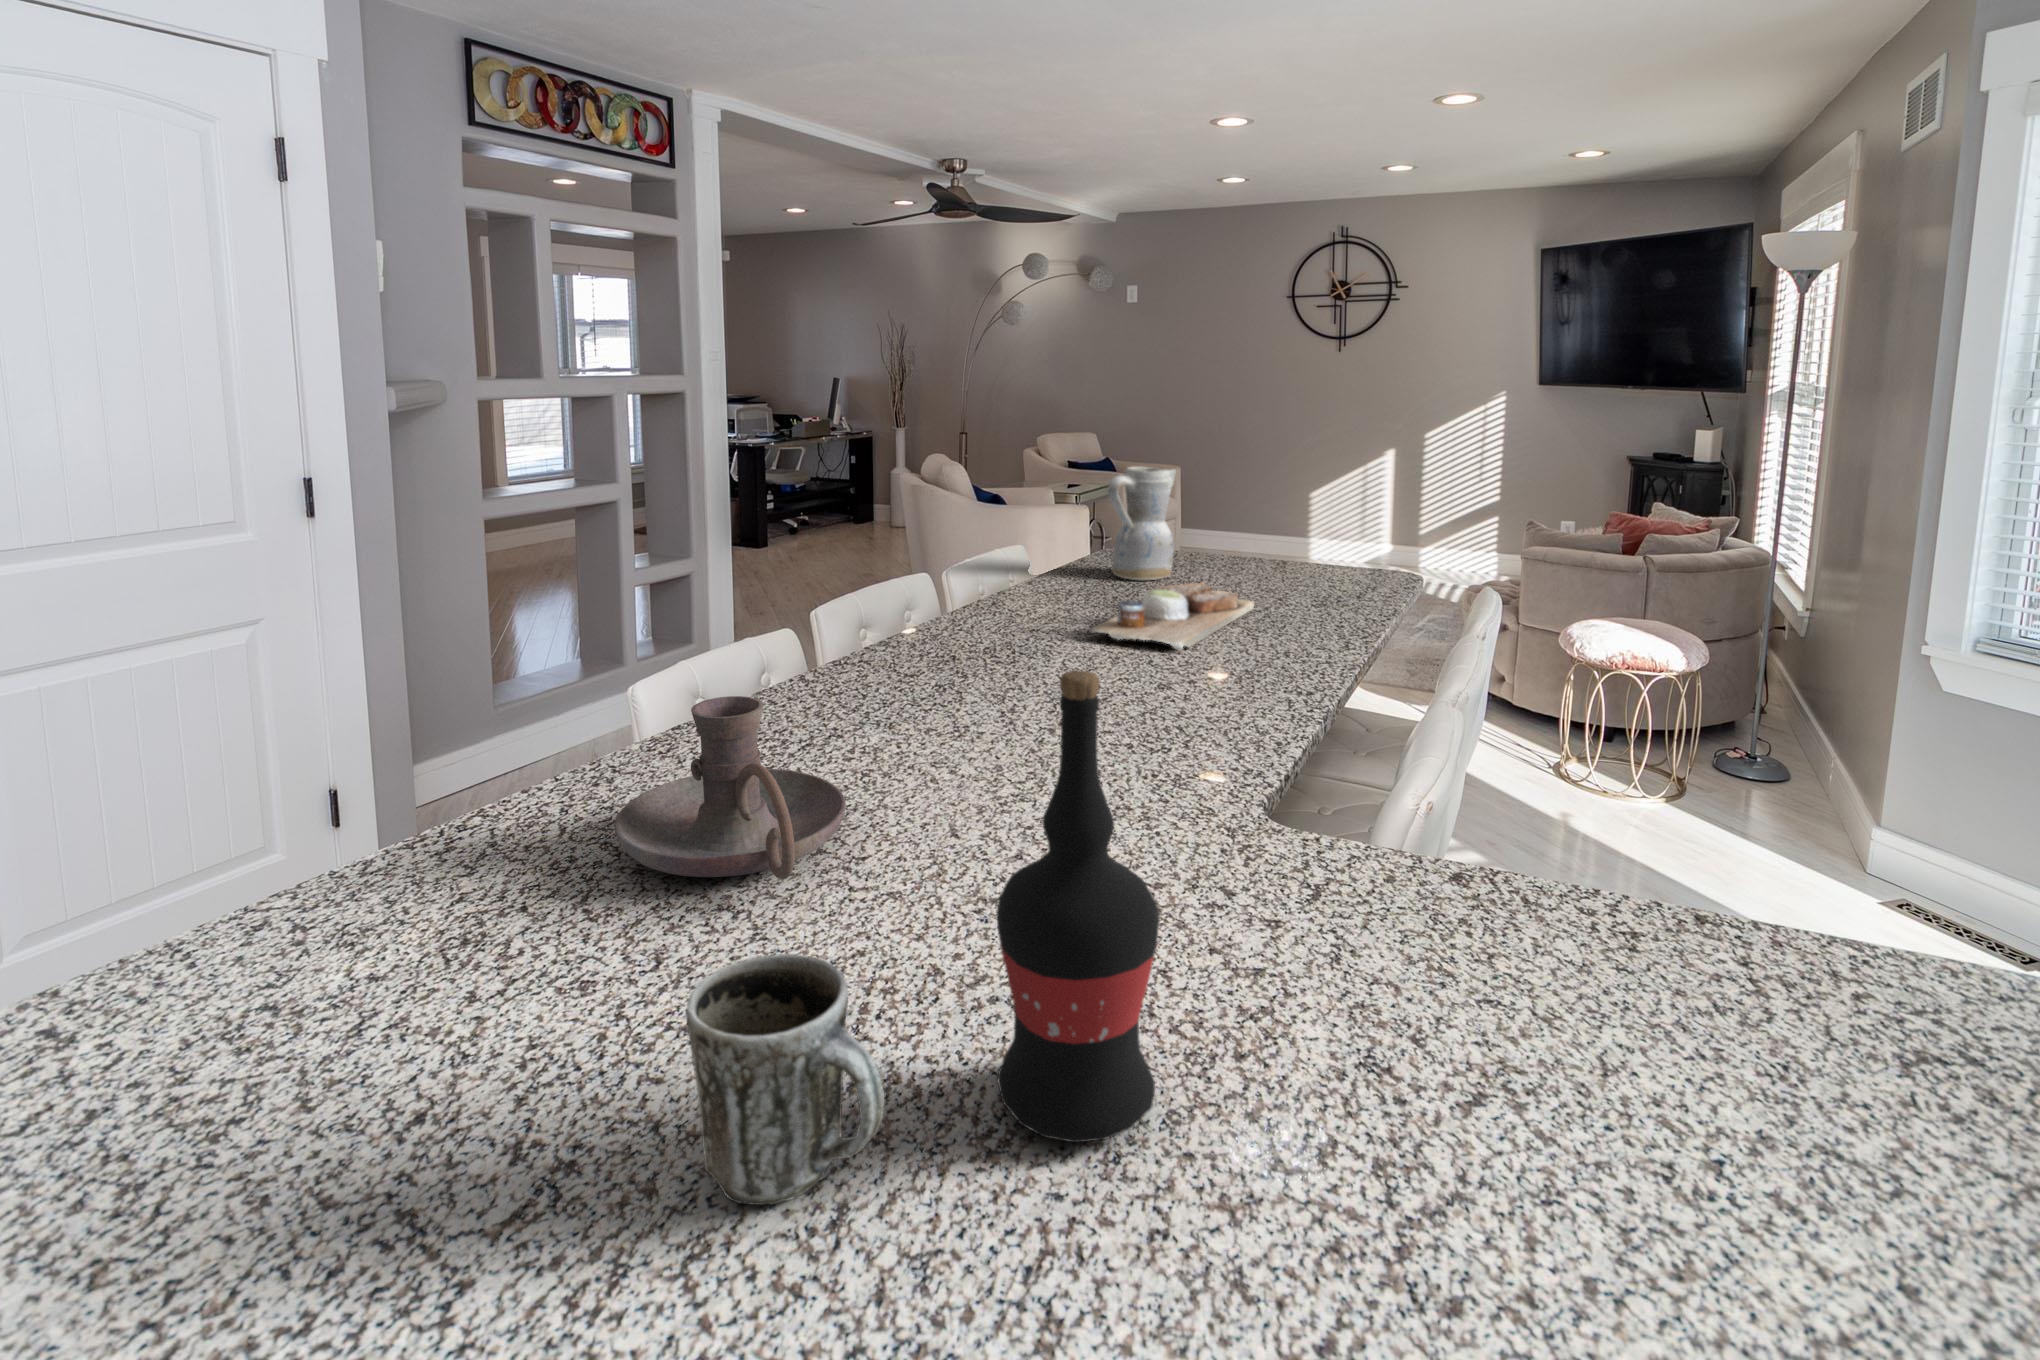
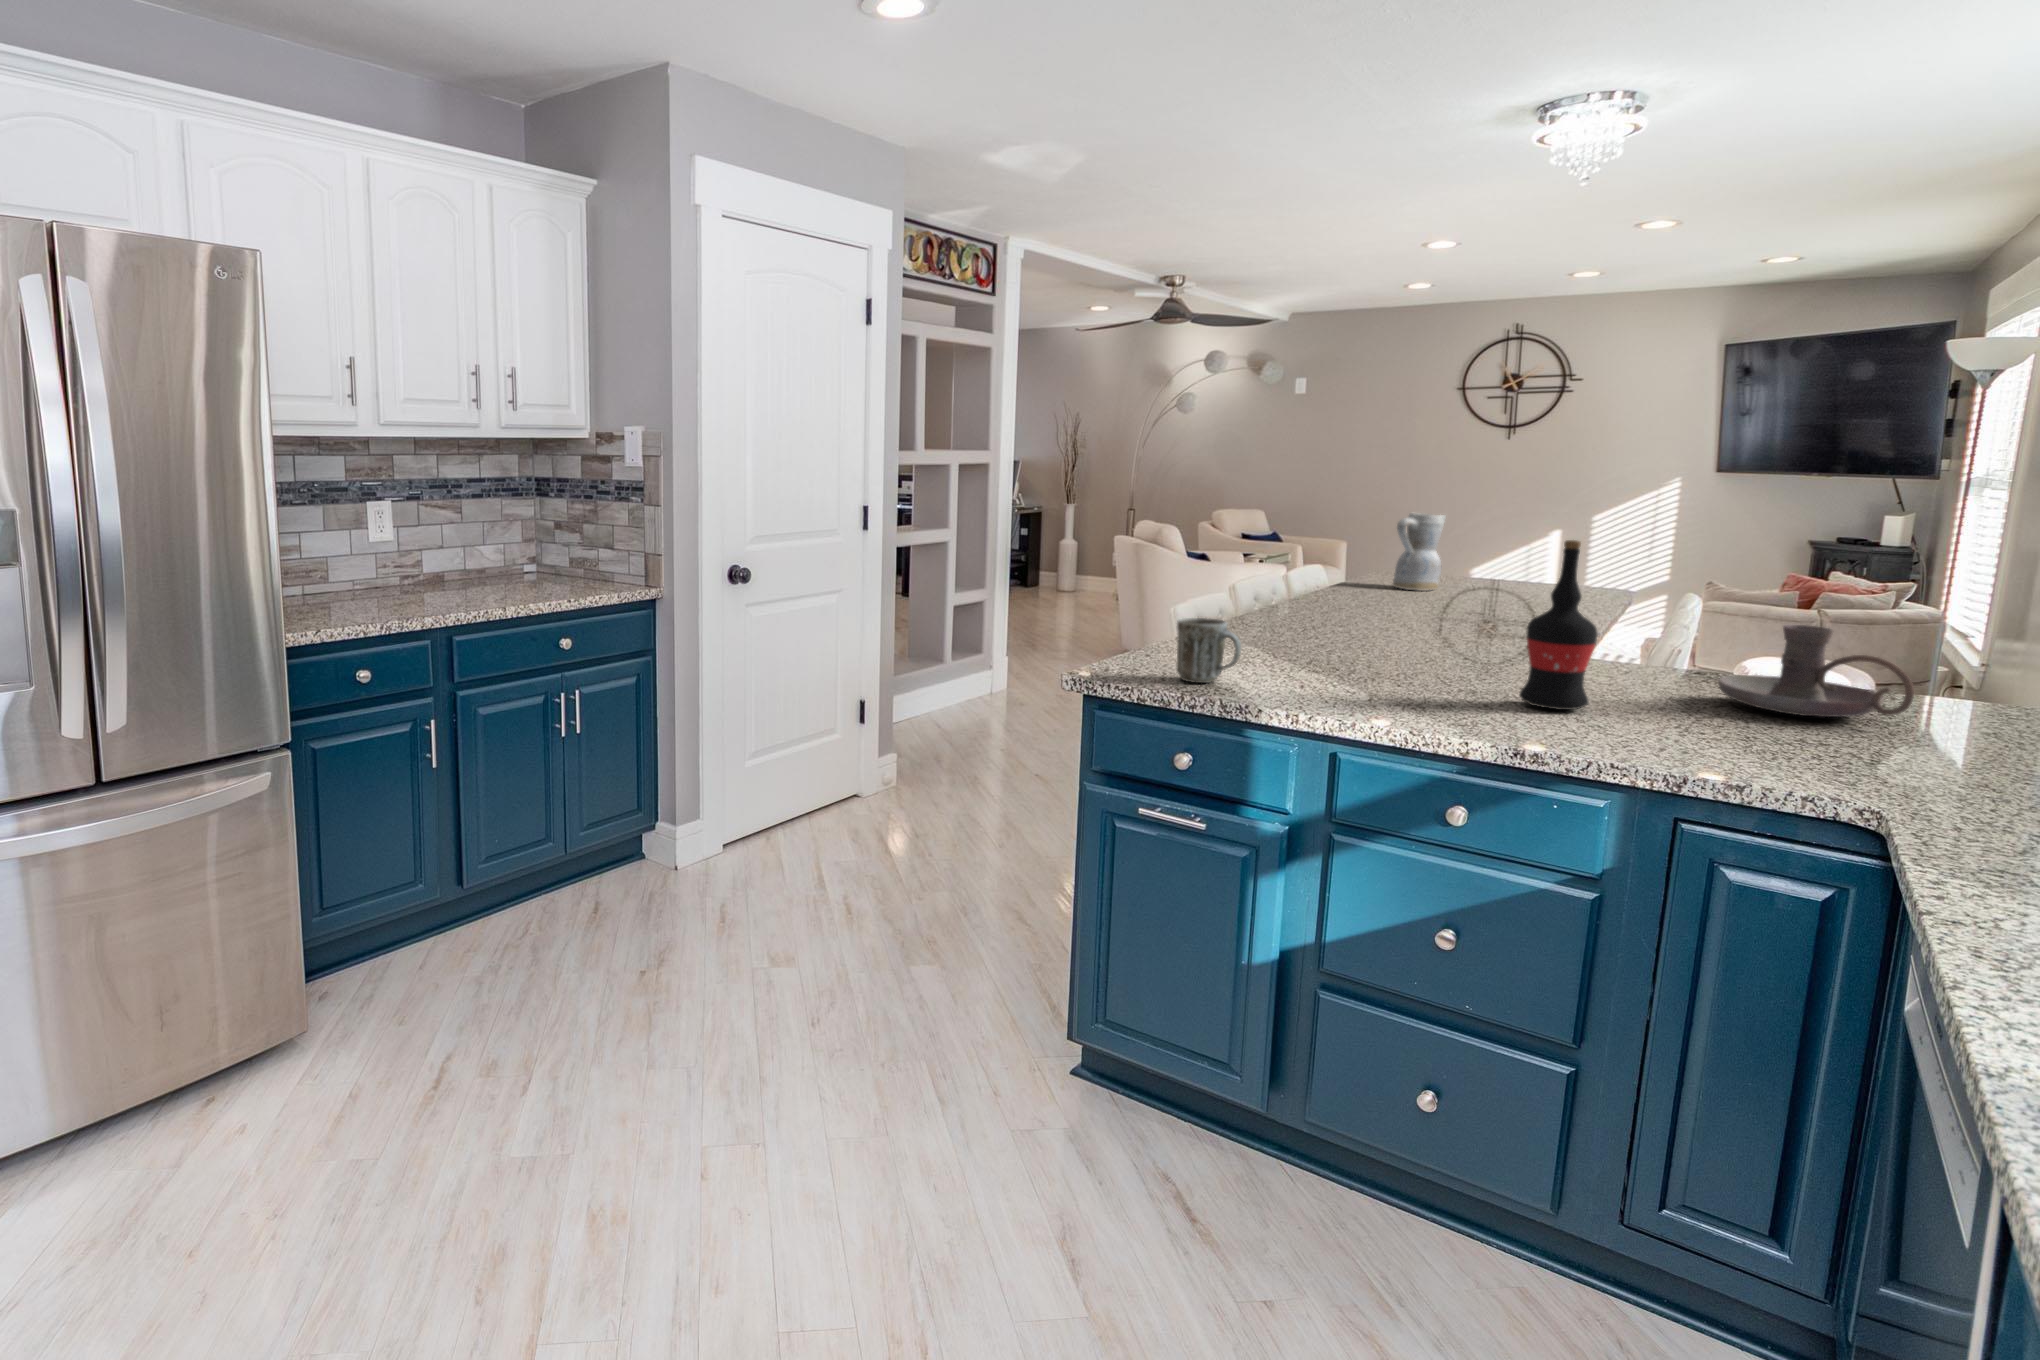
cutting board: present [1088,582,1254,653] -> none [1411,586,1515,619]
candle holder: present [615,696,846,879] -> present [1718,625,1914,717]
mug: present [686,954,885,1205] -> present [1177,618,1241,683]

